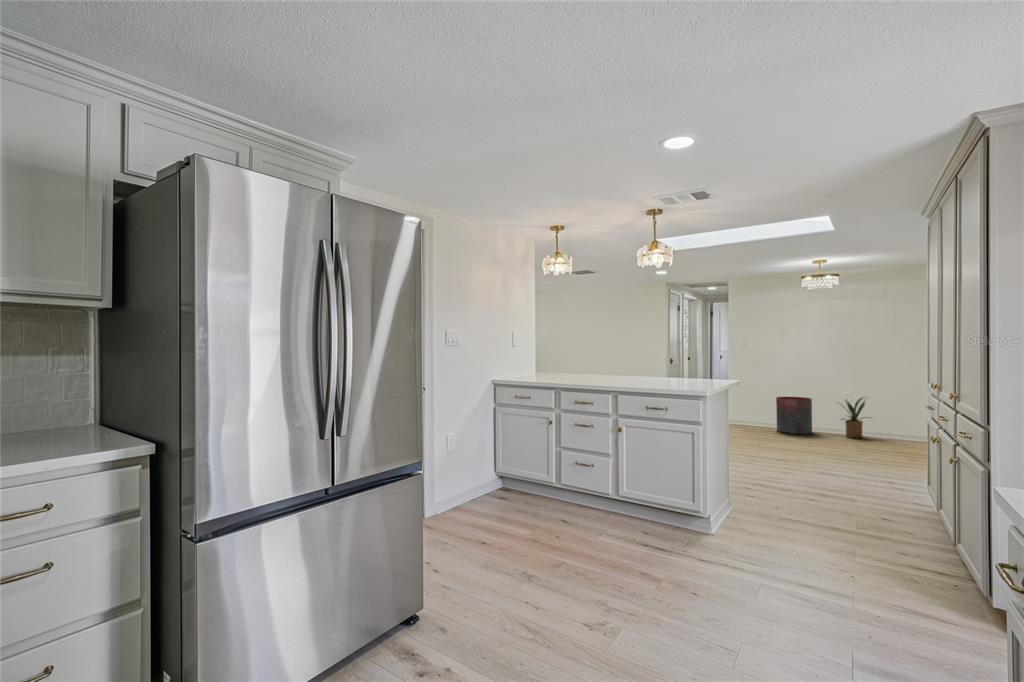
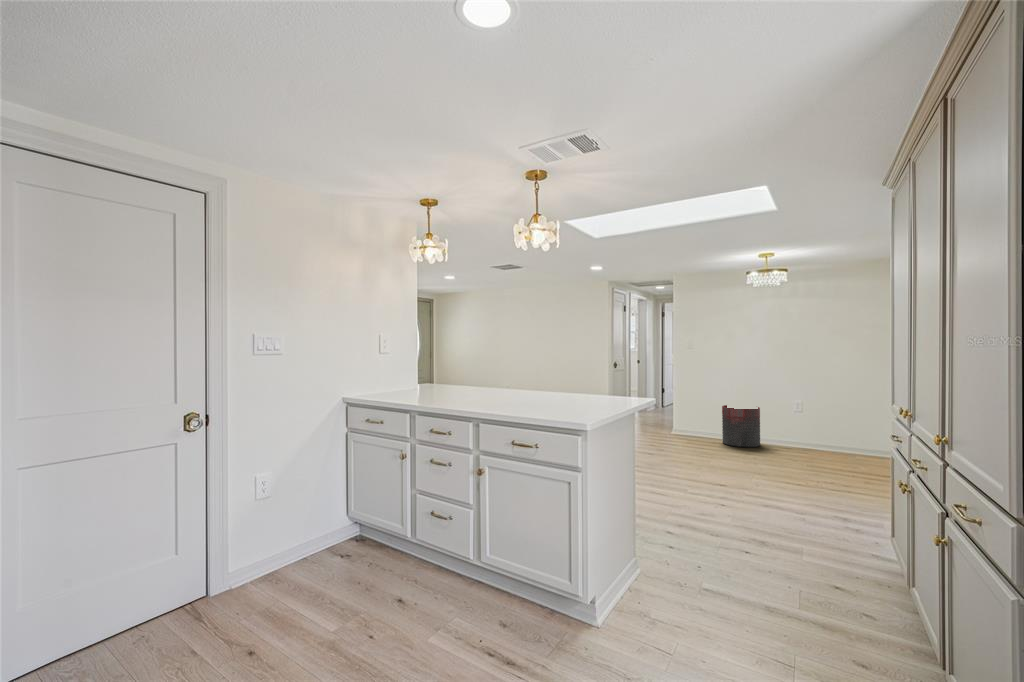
house plant: present [842,397,868,438] -> none [779,406,829,453]

